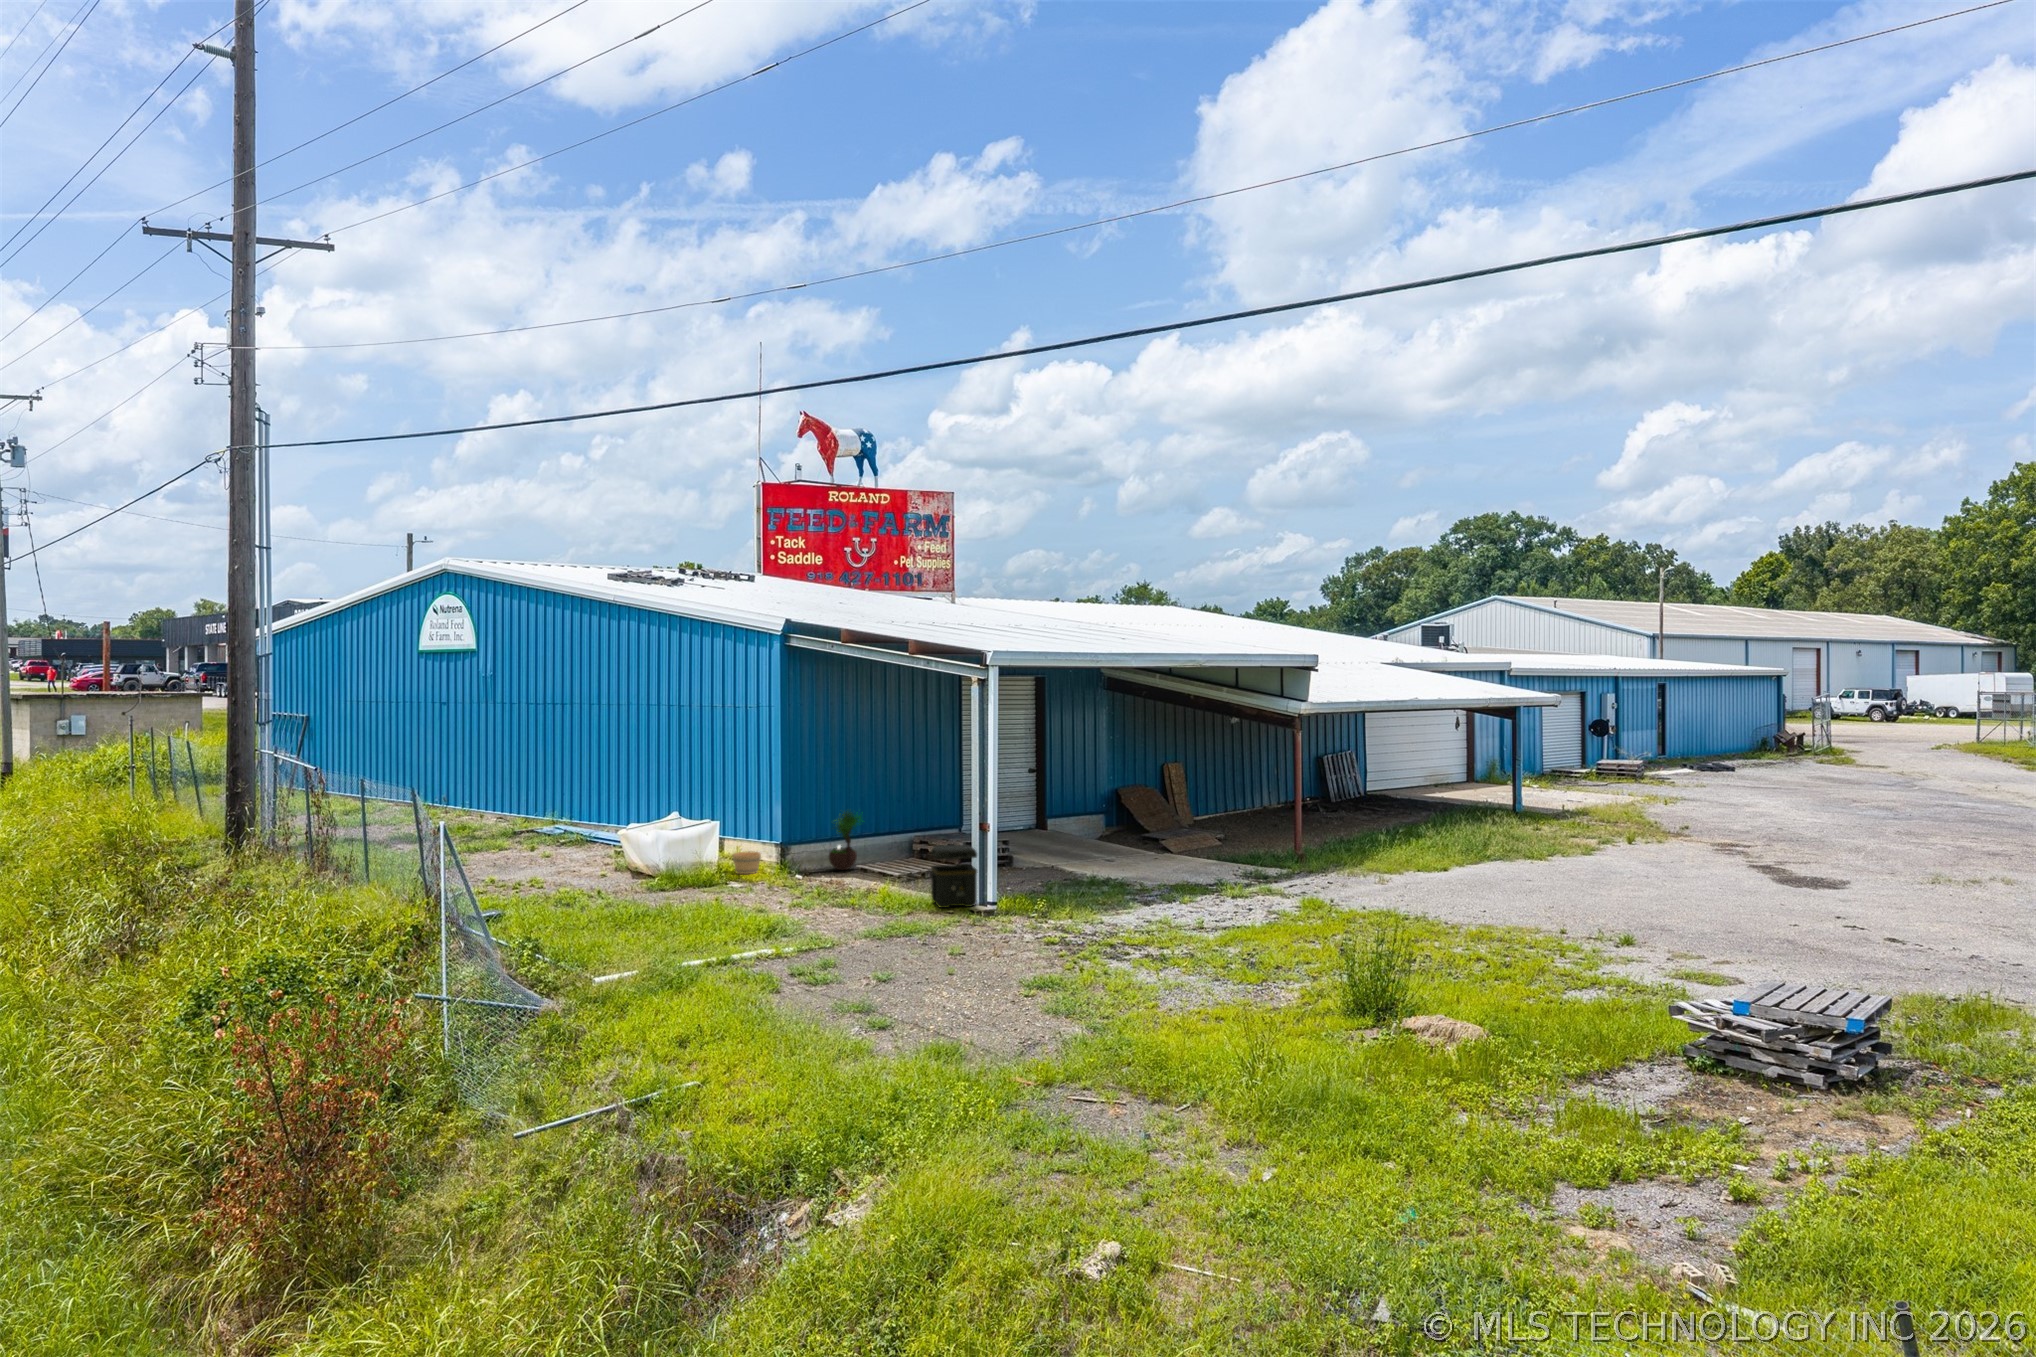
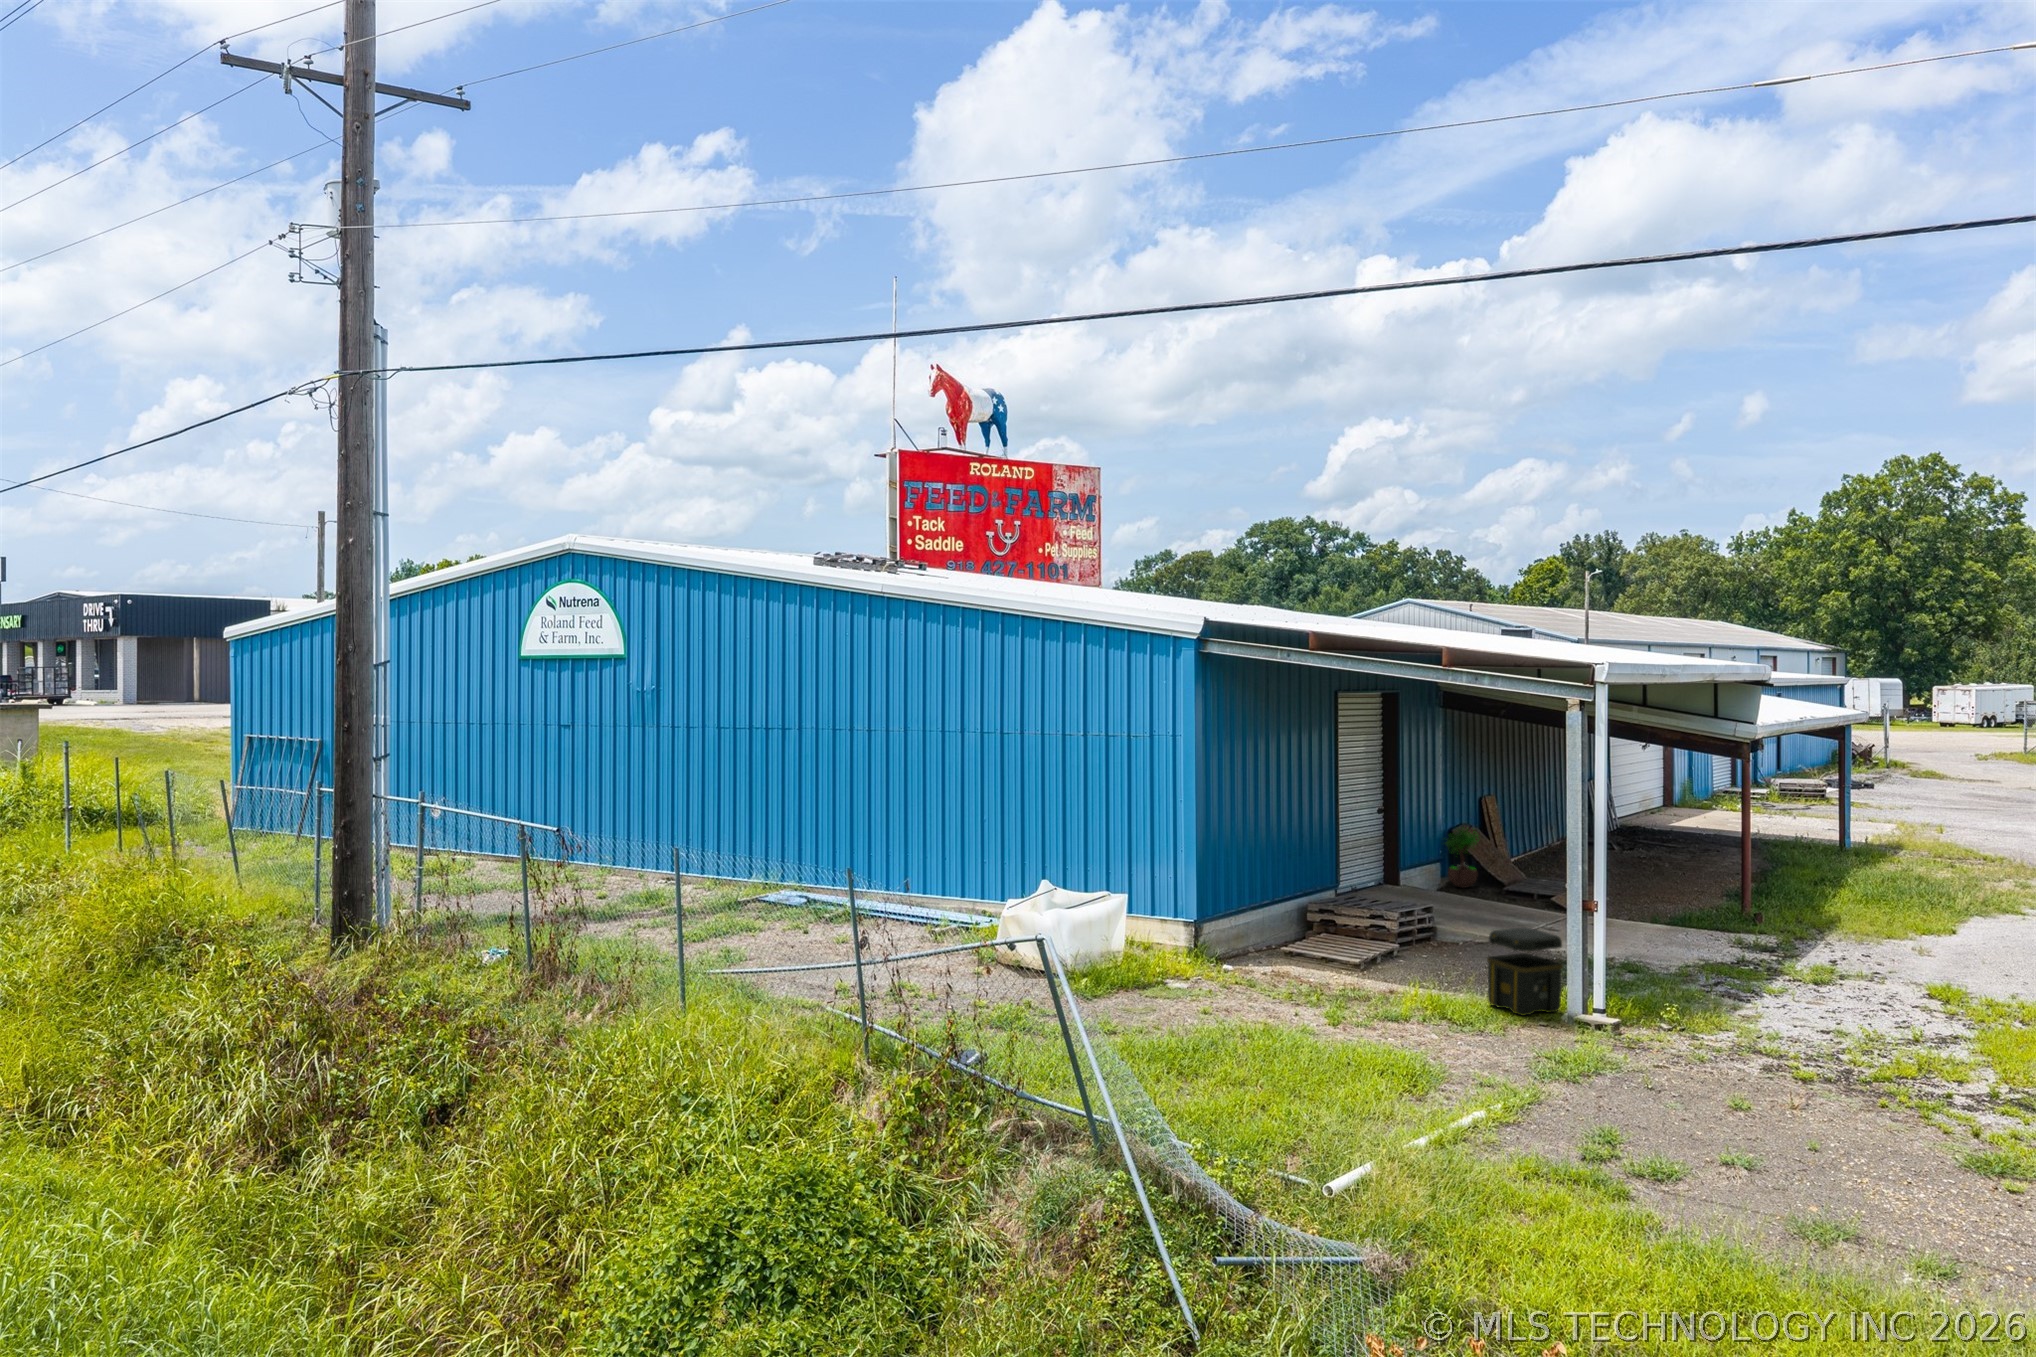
potted tree: present [829,812,863,870] -> present [1446,830,1478,888]
bucket: present [733,851,761,874] -> none [1128,931,1167,963]

